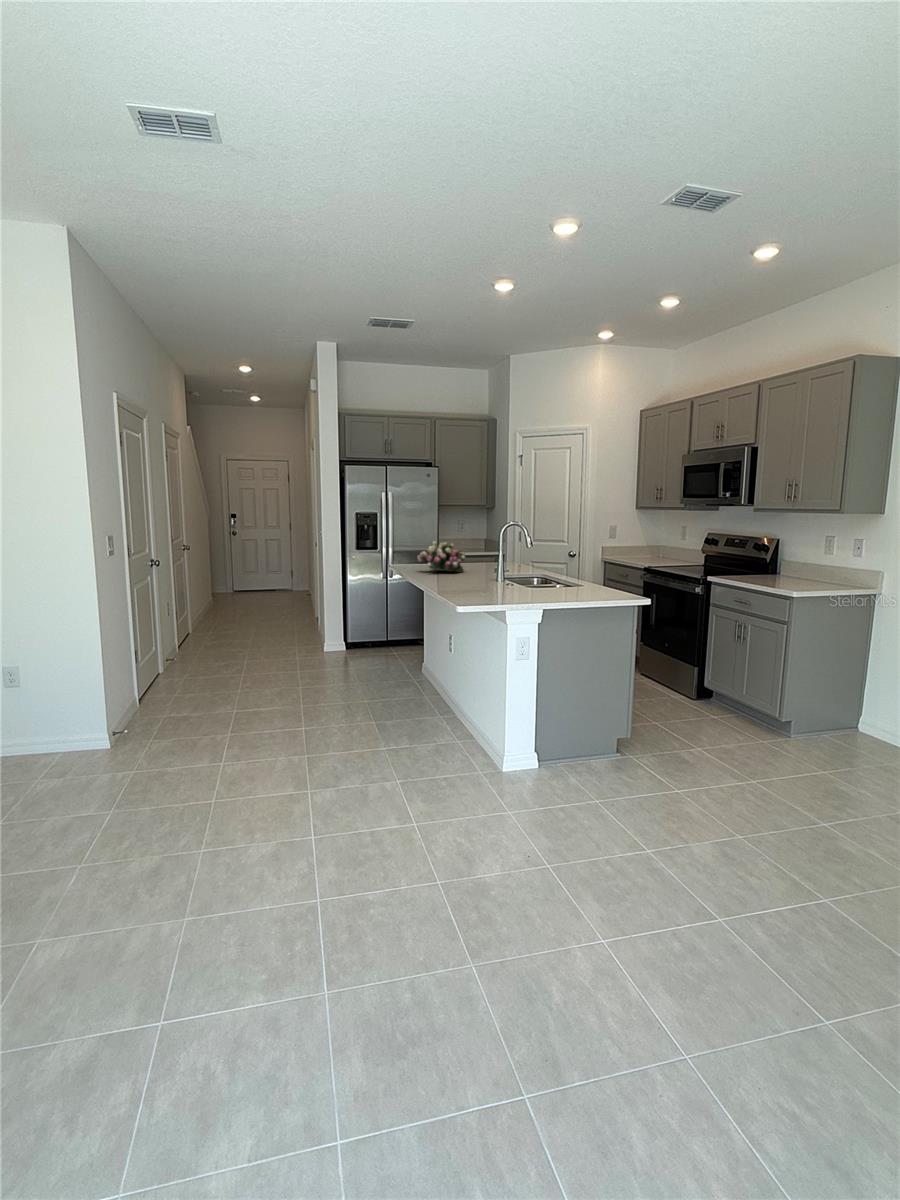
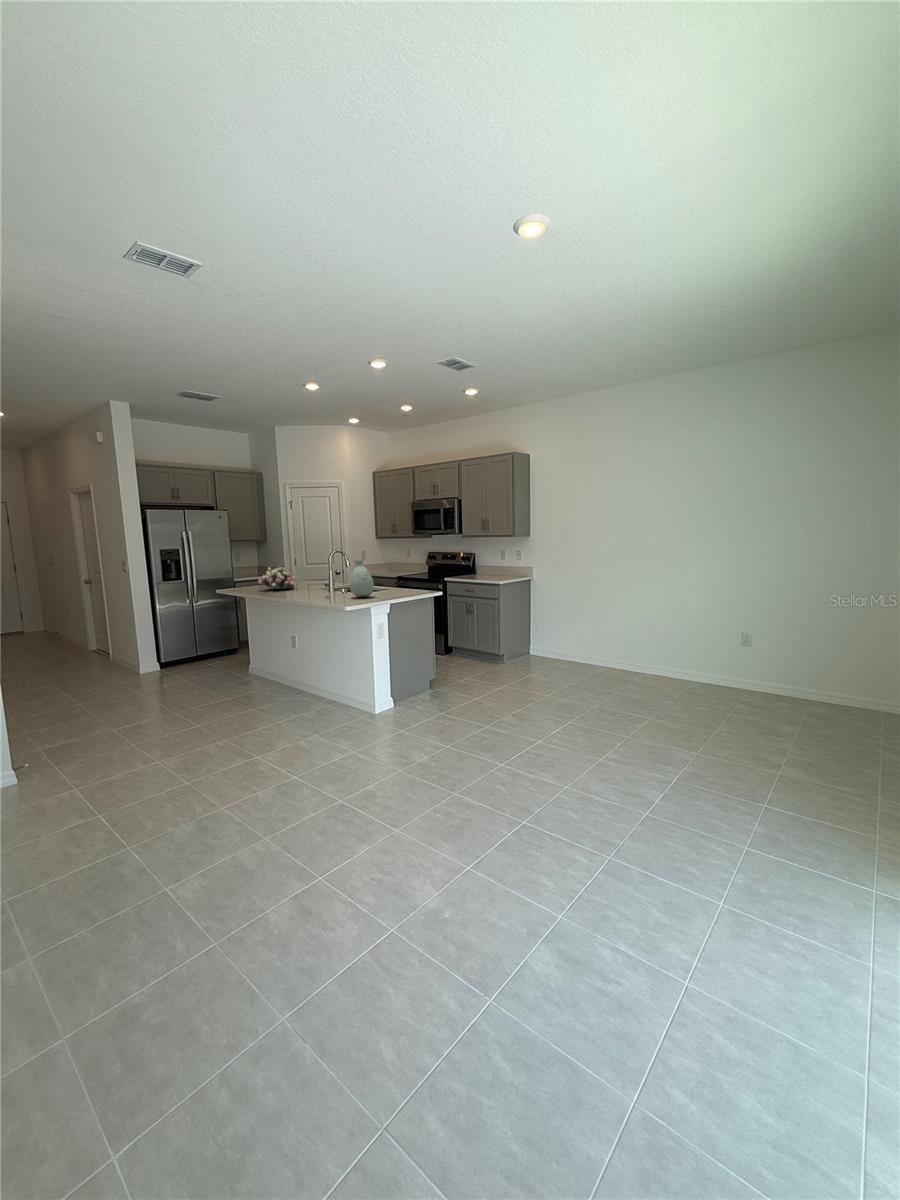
vase: none [484,539,521,595] -> present [350,560,374,597]

